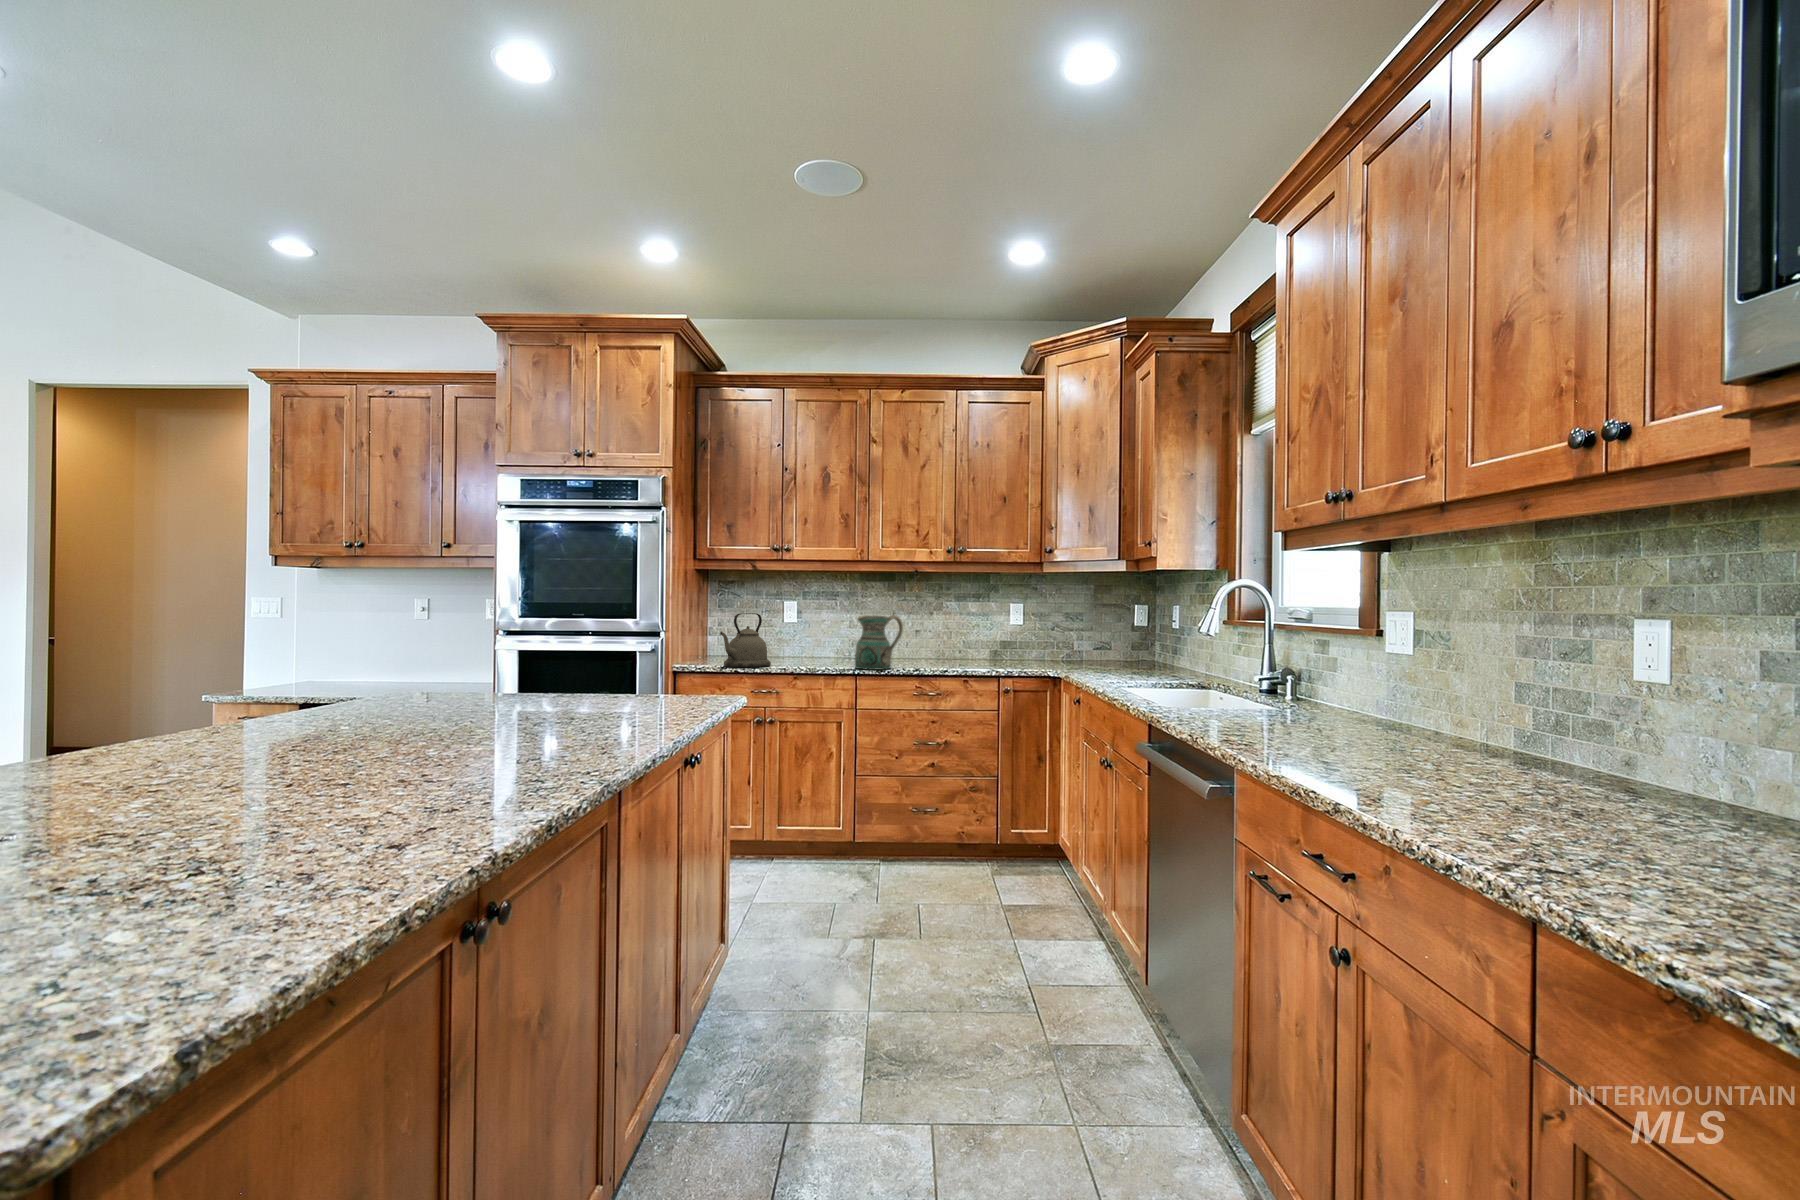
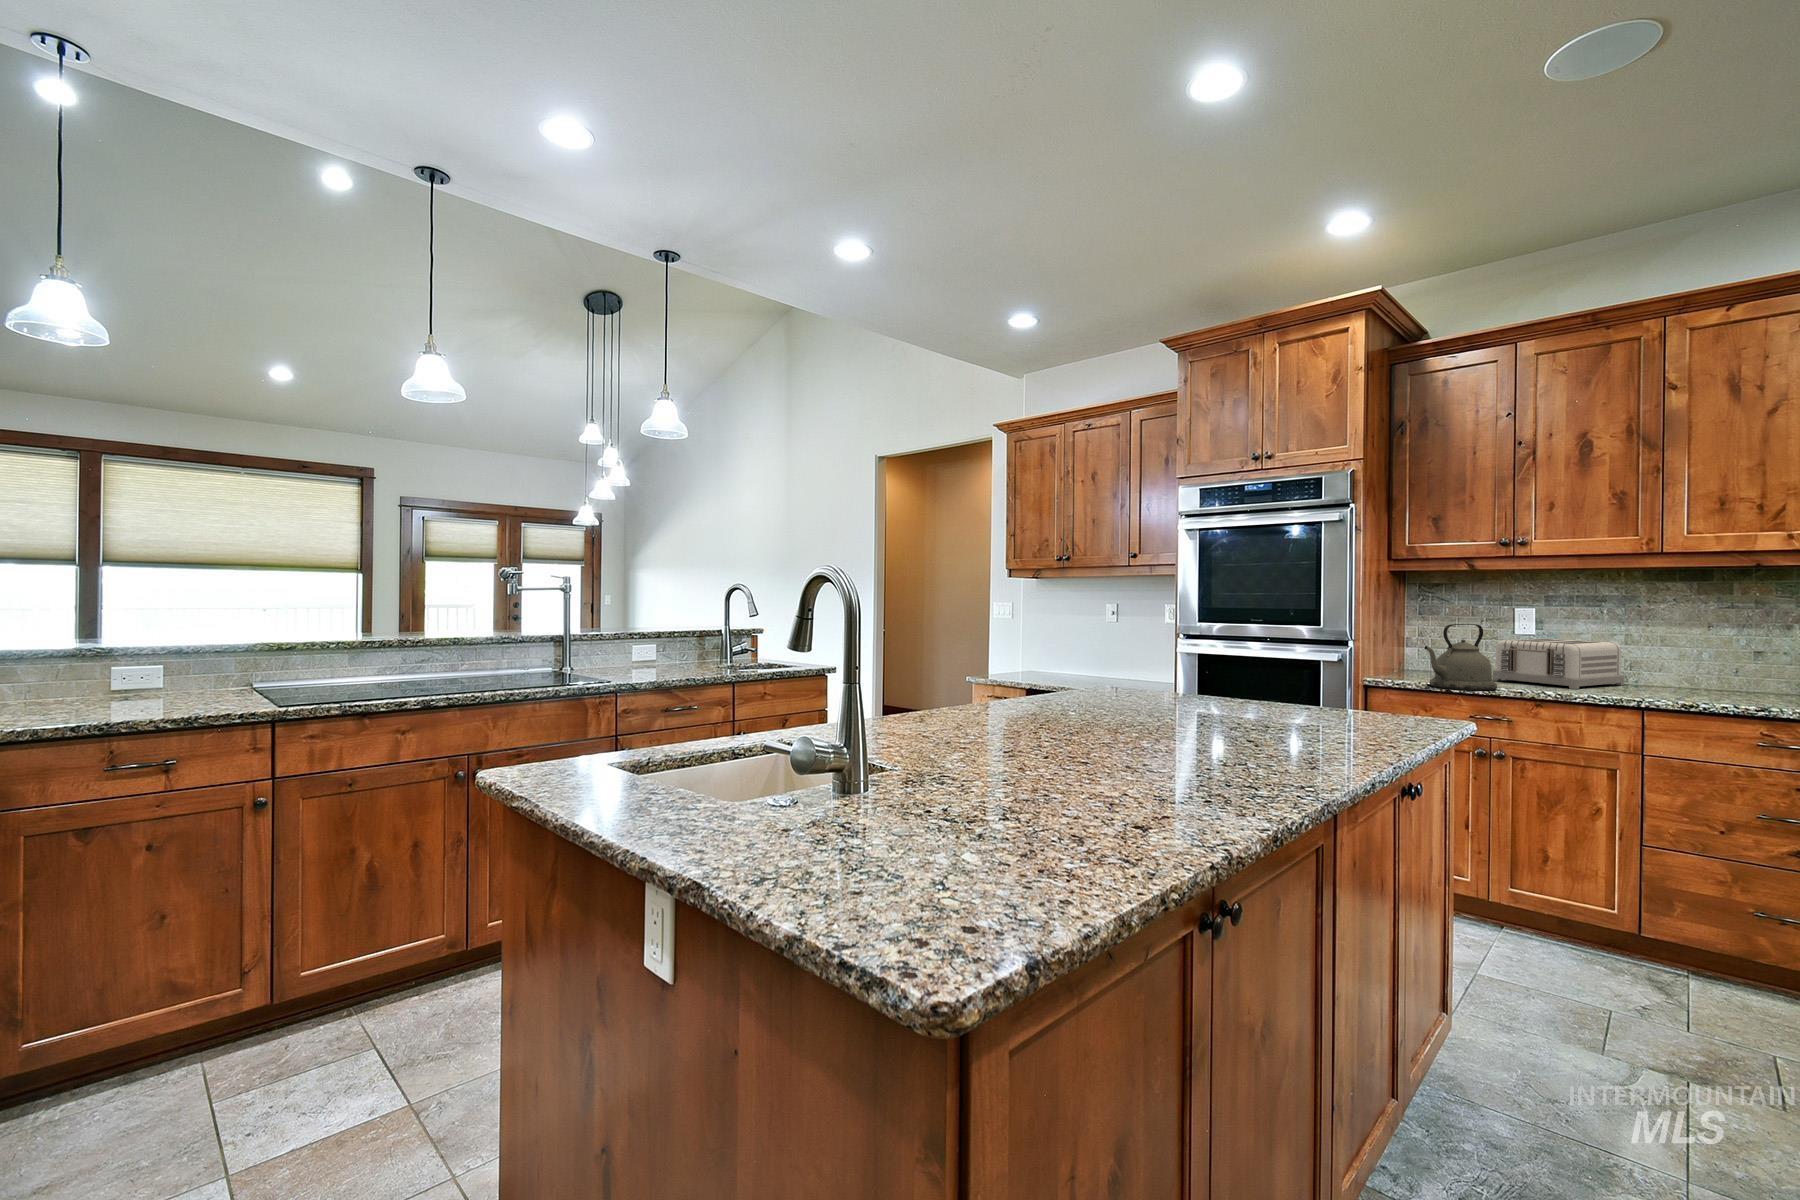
ceramic pitcher: present [855,615,903,670] -> none [1637,630,1732,708]
toaster: none [768,626,846,663] -> present [1493,638,1624,689]

